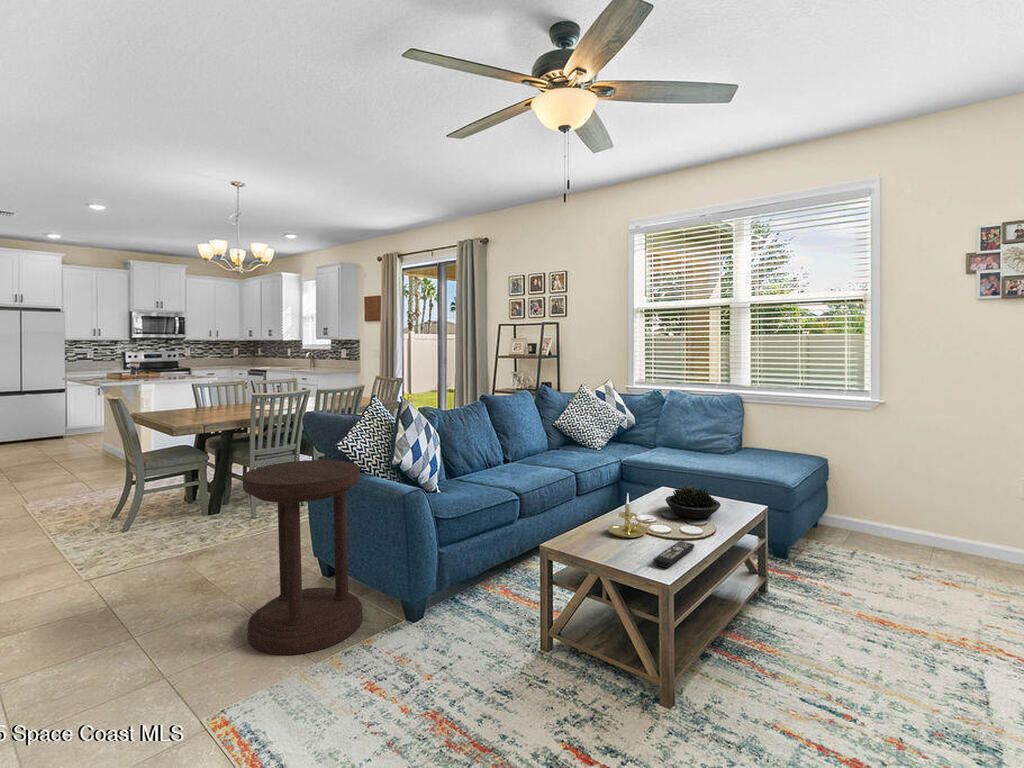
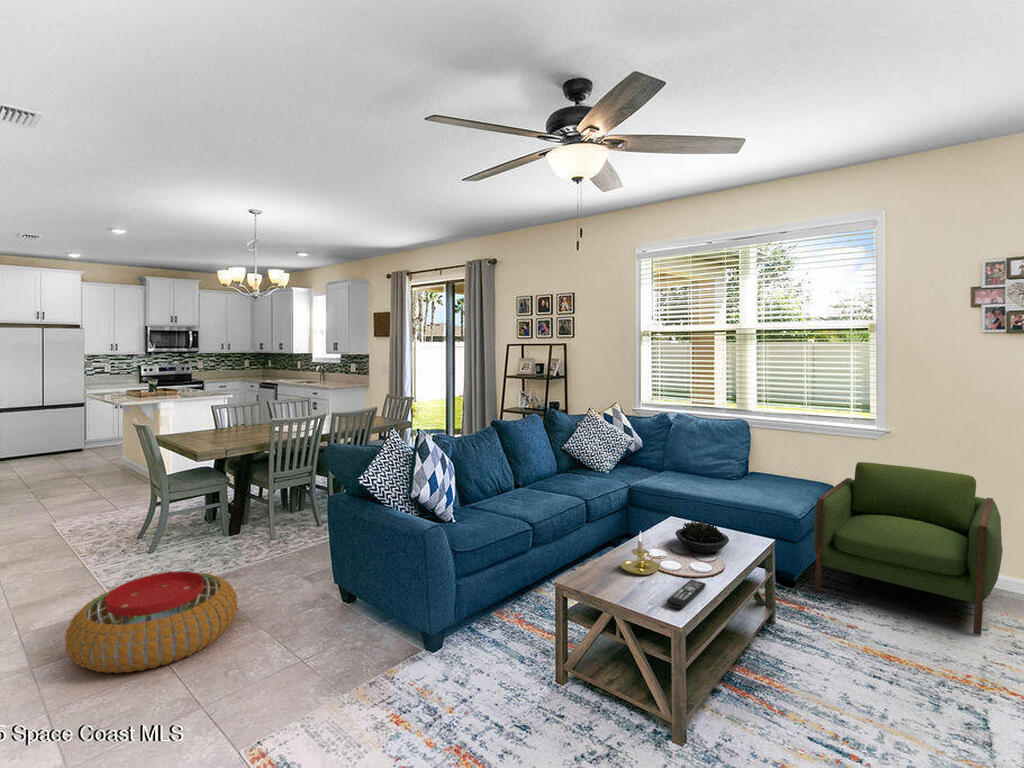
armchair: none [810,433,1001,604] -> present [814,462,1003,635]
side table: present [242,460,363,655] -> none [270,493,383,687]
pouf: none [30,543,213,643] -> present [65,571,238,673]

